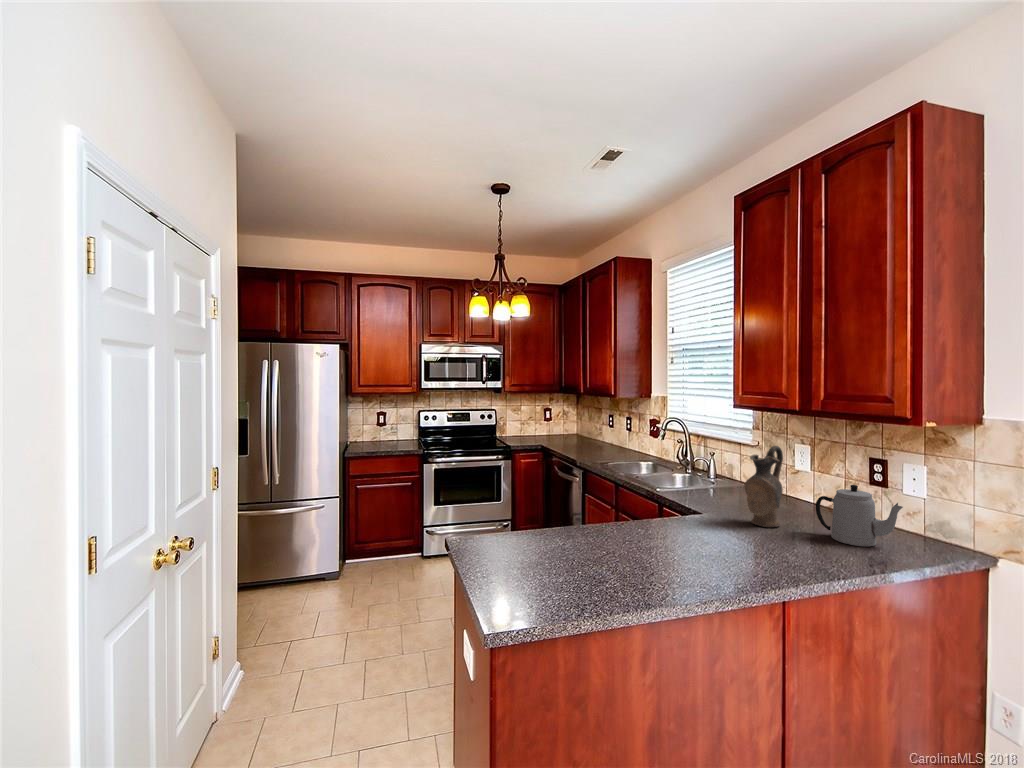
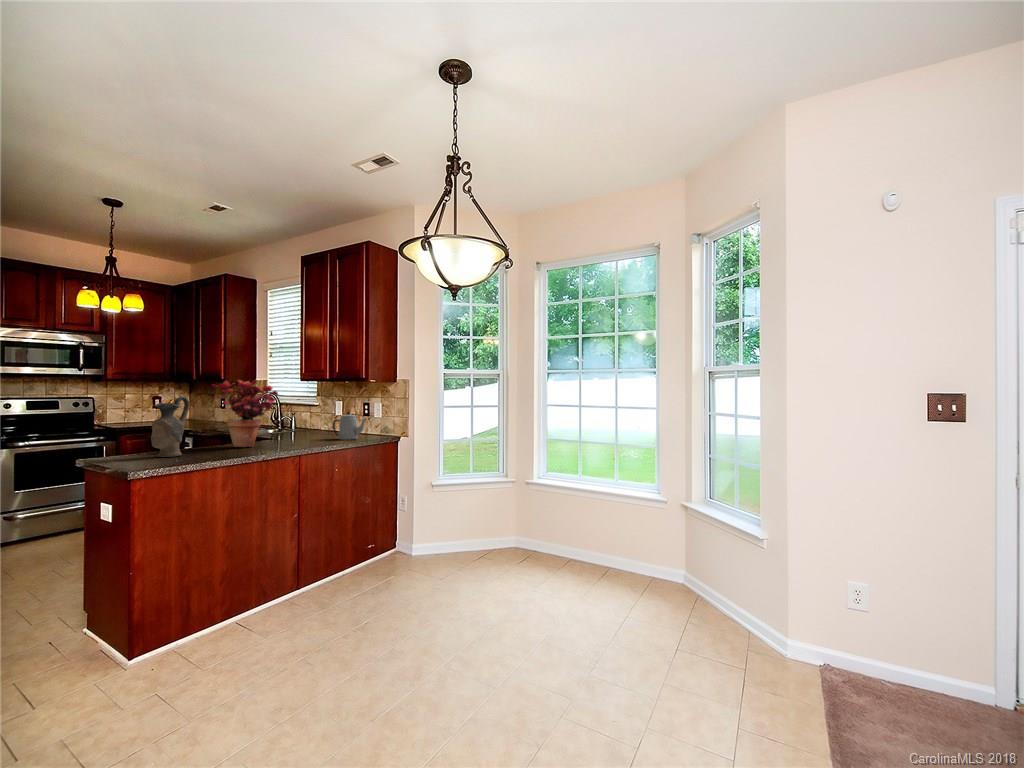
potted plant: none [615,427,737,557] -> present [212,380,278,447]
ceramic pitcher: present [745,446,783,527] -> present [151,396,189,457]

